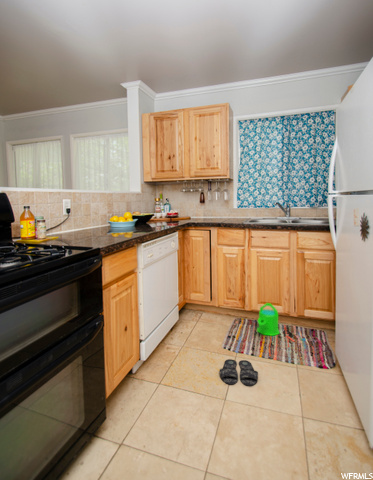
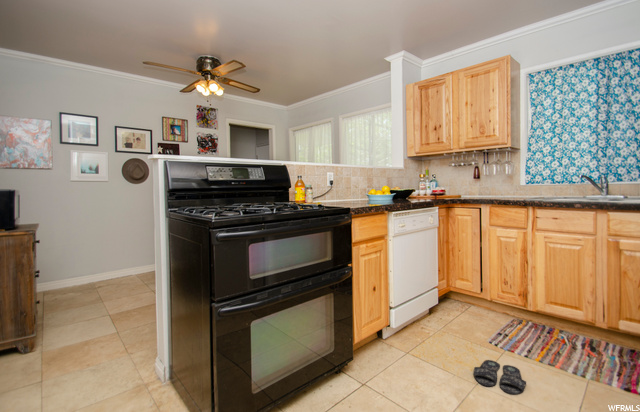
watering can: present [257,303,279,336] -> none [539,303,577,348]

